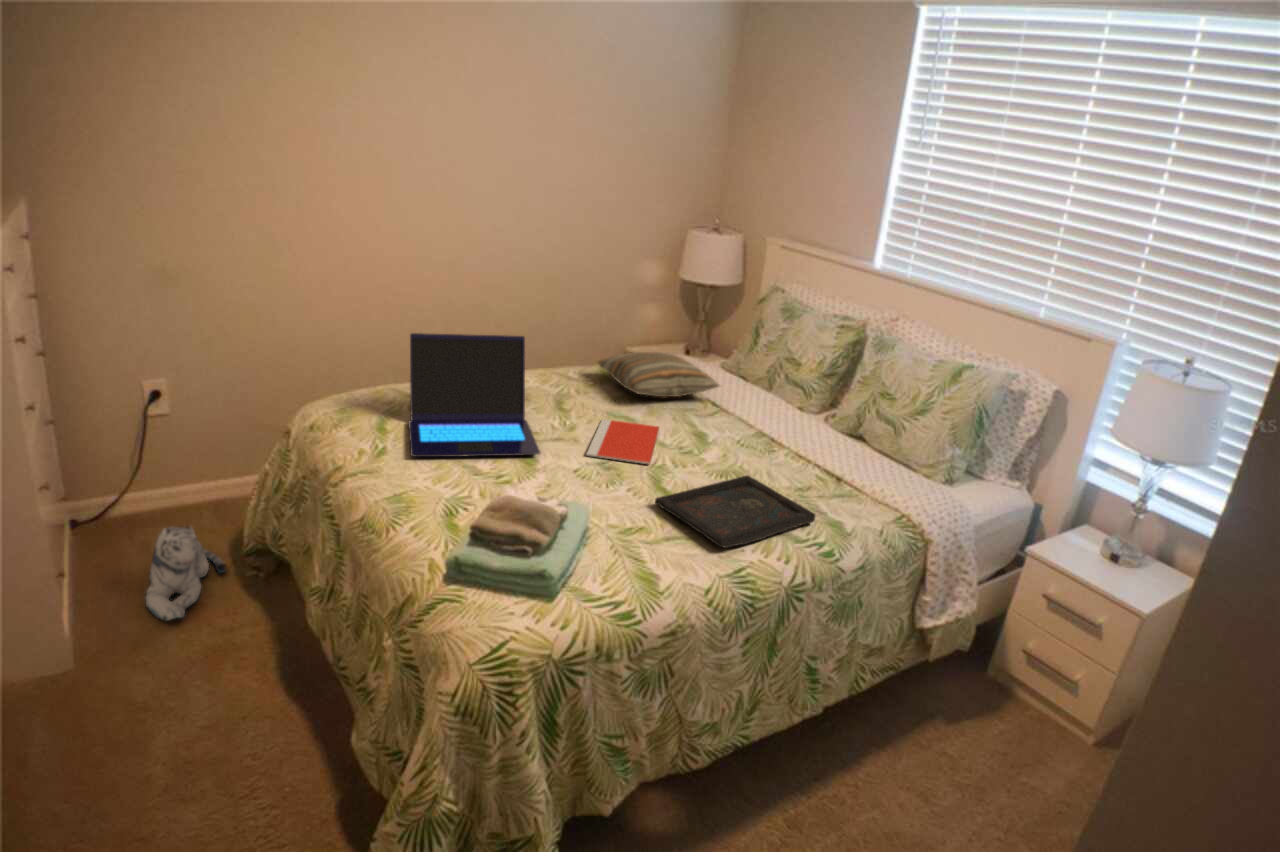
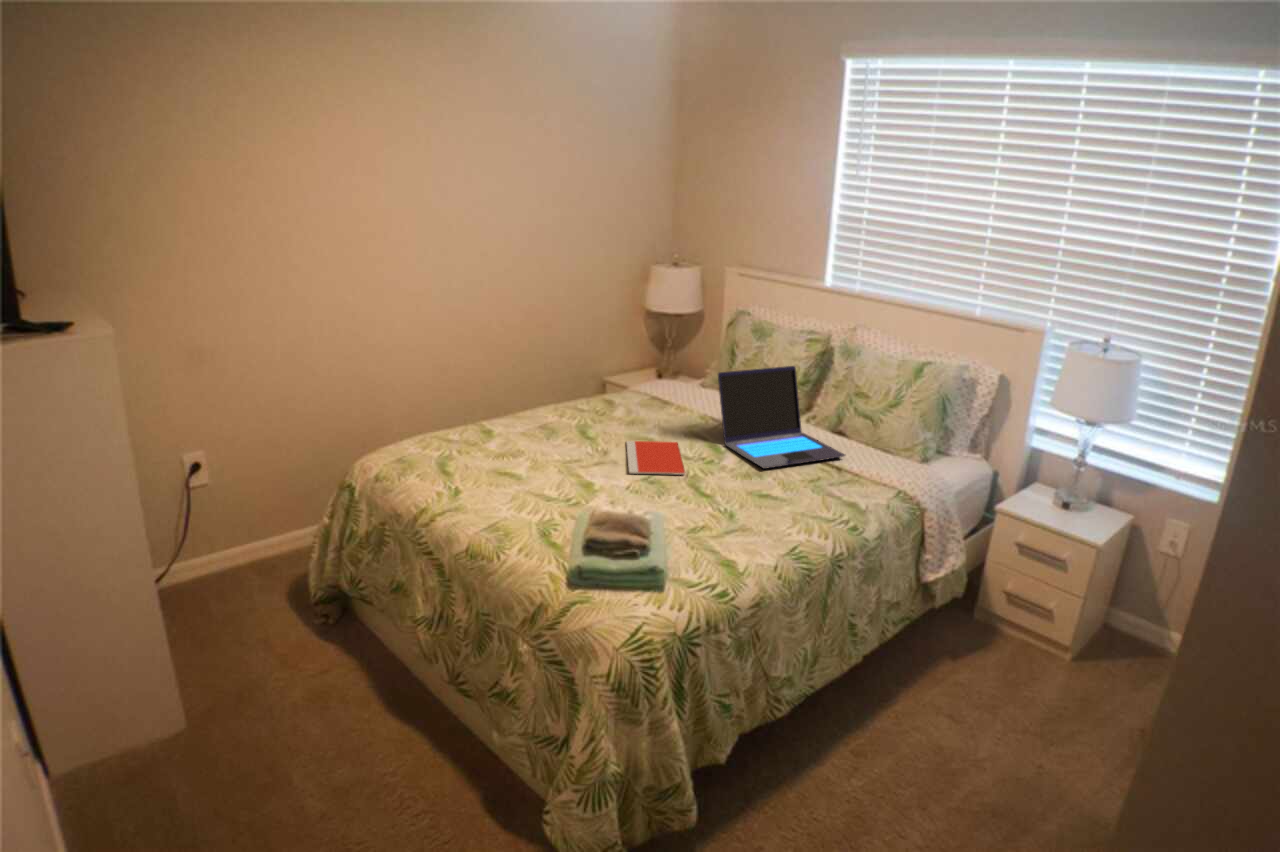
laptop: present [409,333,540,457] -> present [718,366,845,469]
pillow: present [598,352,719,397] -> none [603,377,717,416]
tray: present [655,475,815,548] -> none [705,474,837,534]
plush toy: present [145,527,226,621] -> none [223,584,295,674]

